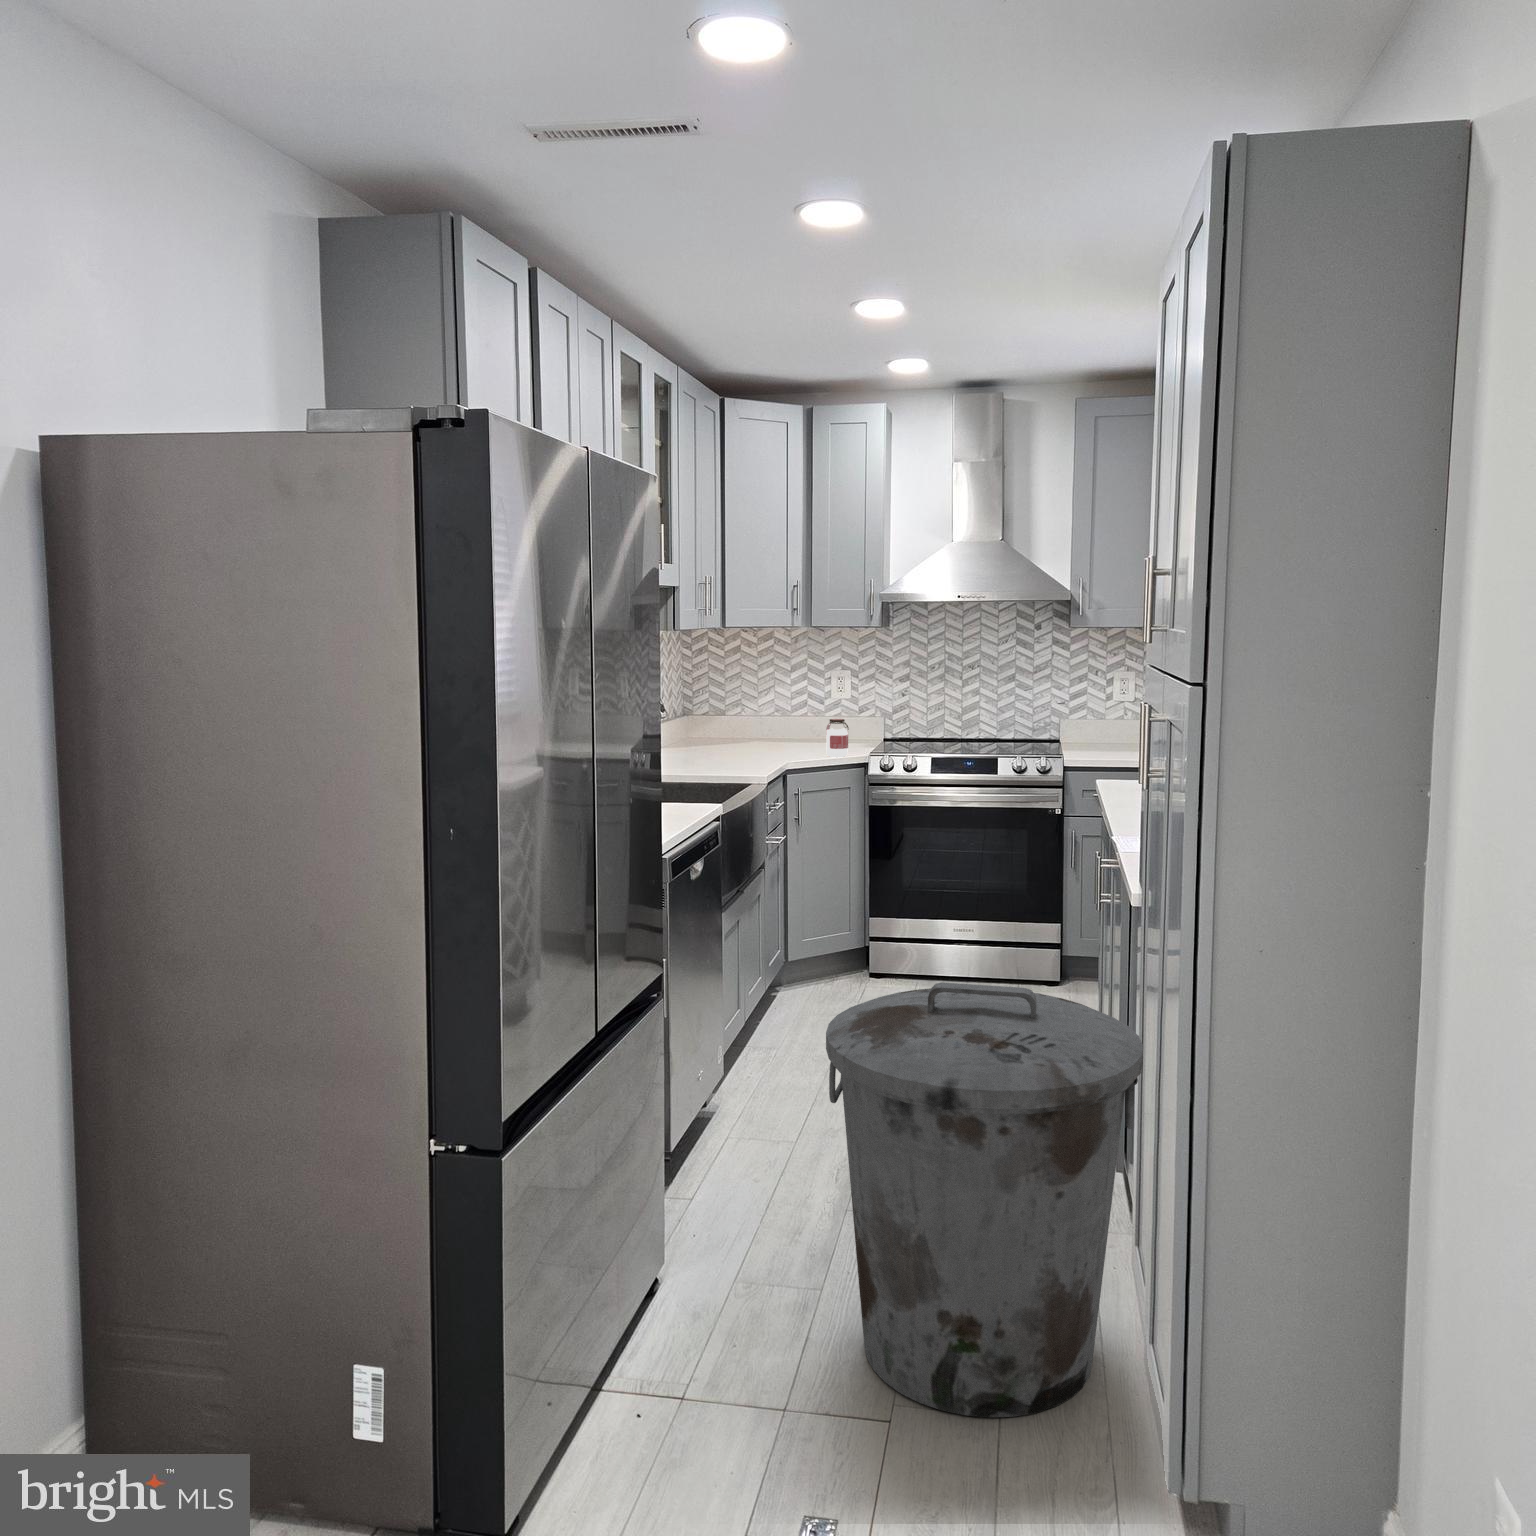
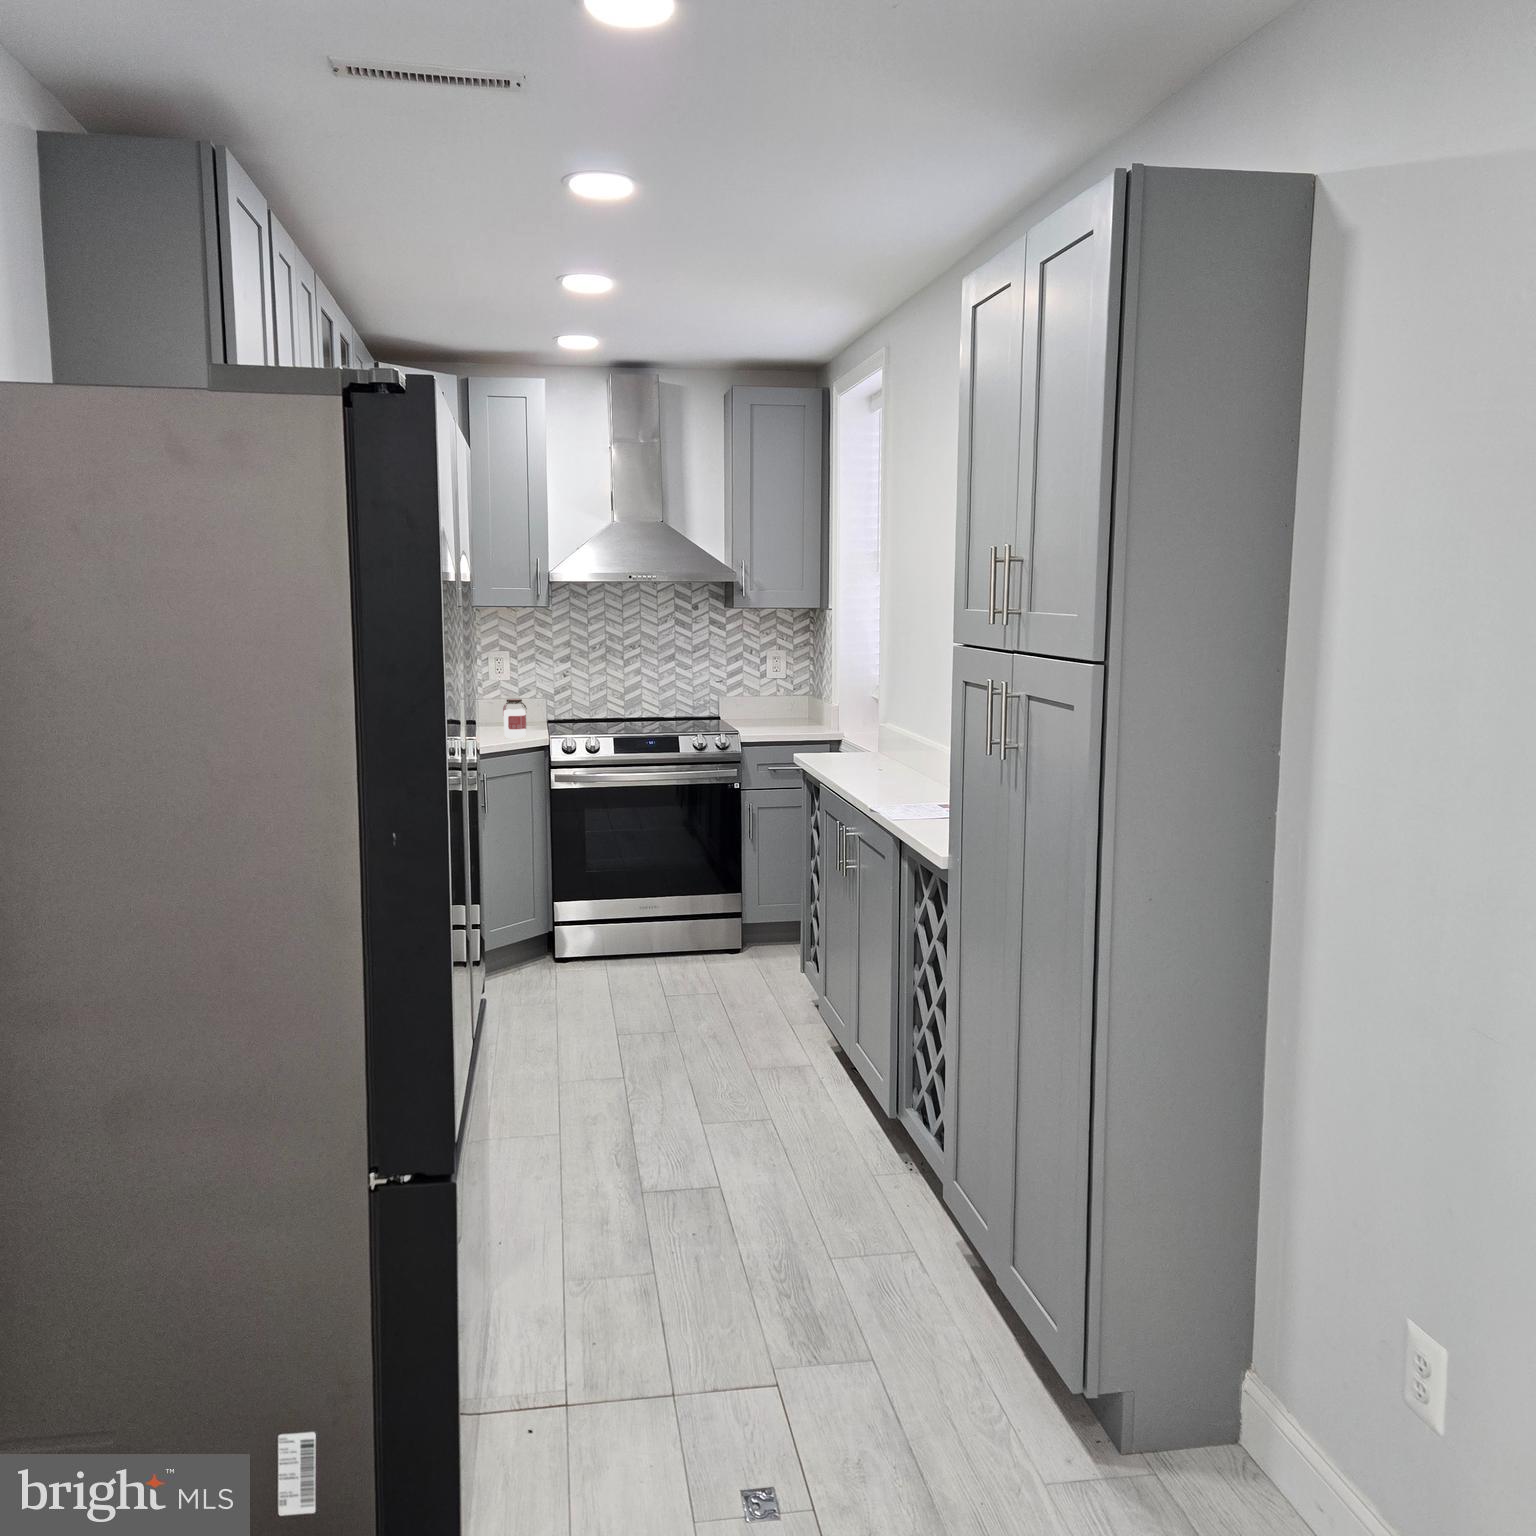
trash can: present [826,983,1143,1417] -> none [648,924,937,1318]

